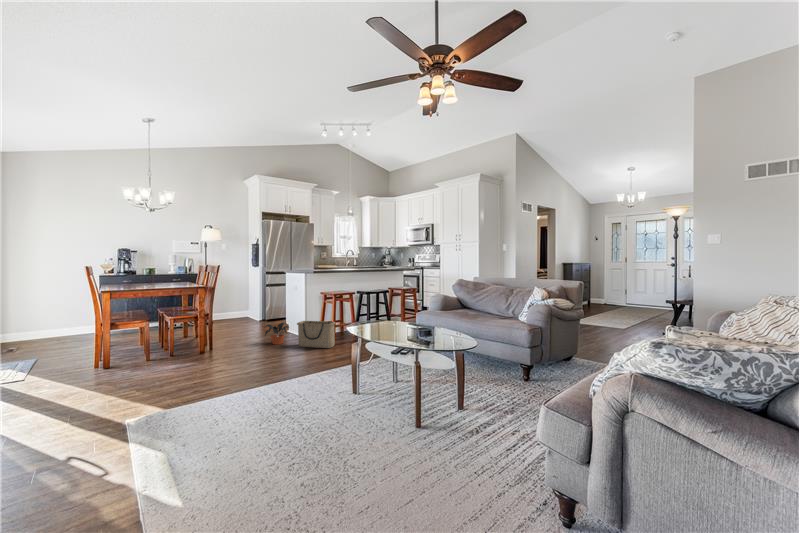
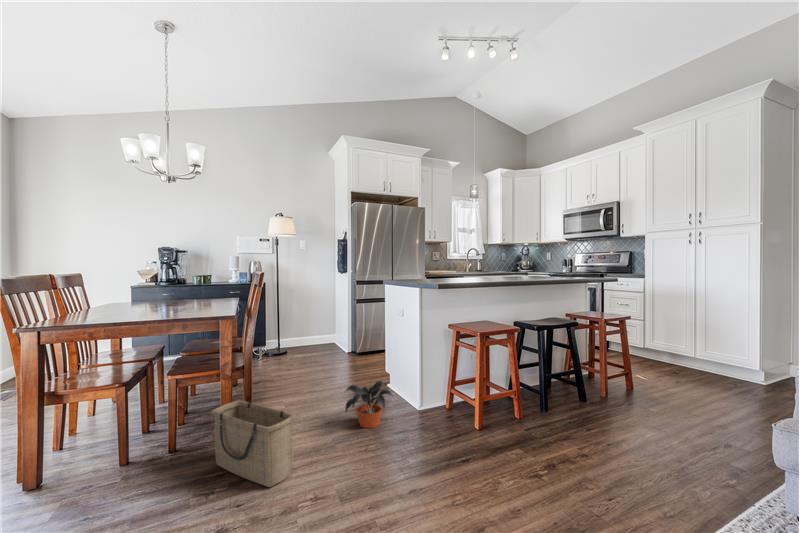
basket: present [297,321,335,348] -> present [212,400,295,487]

